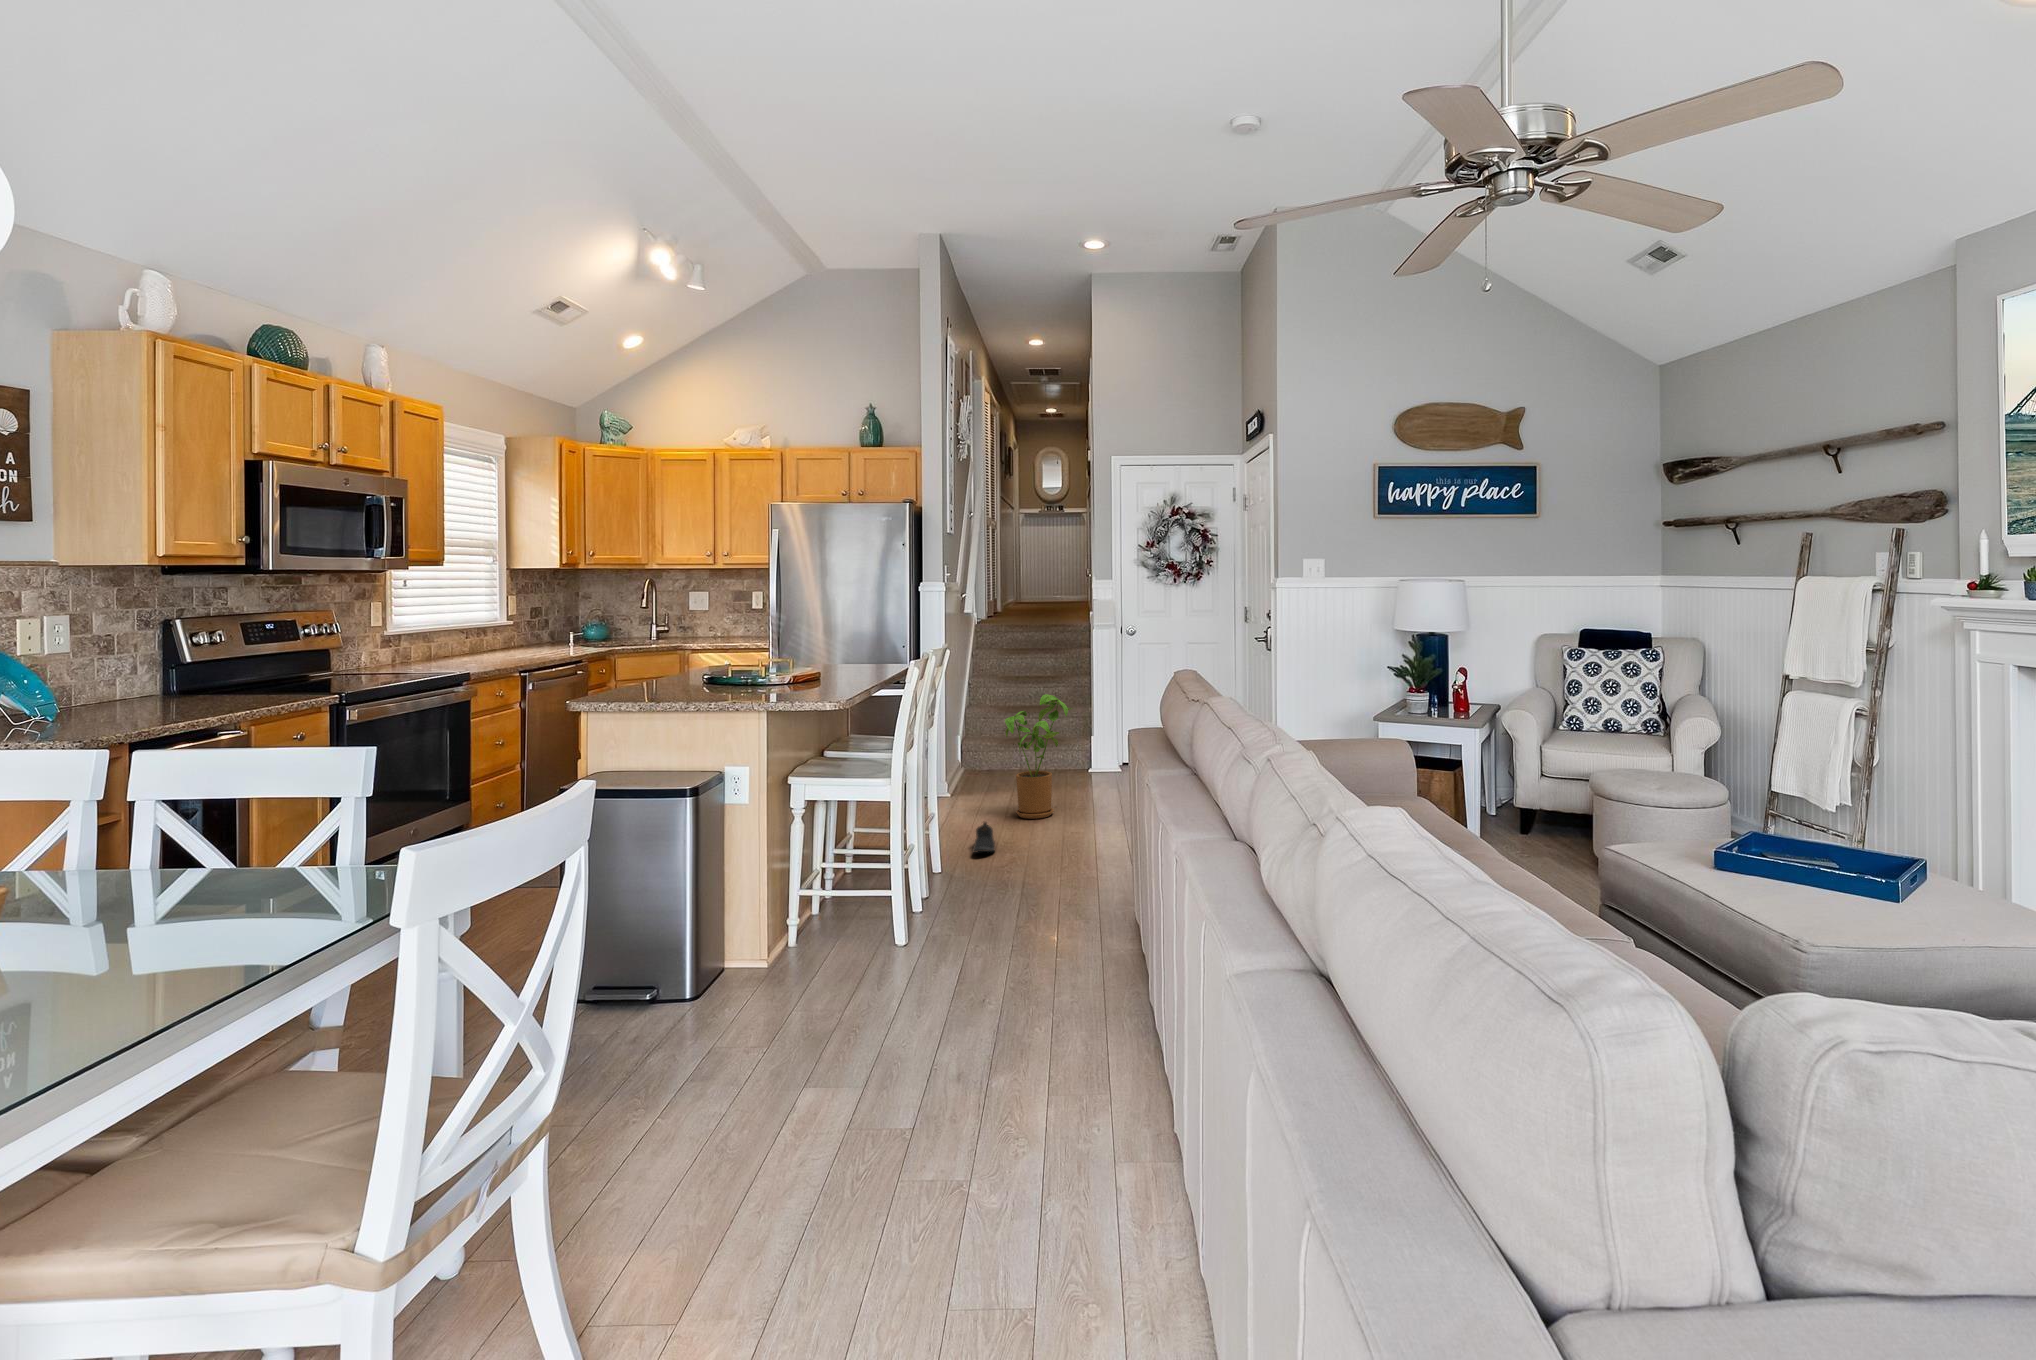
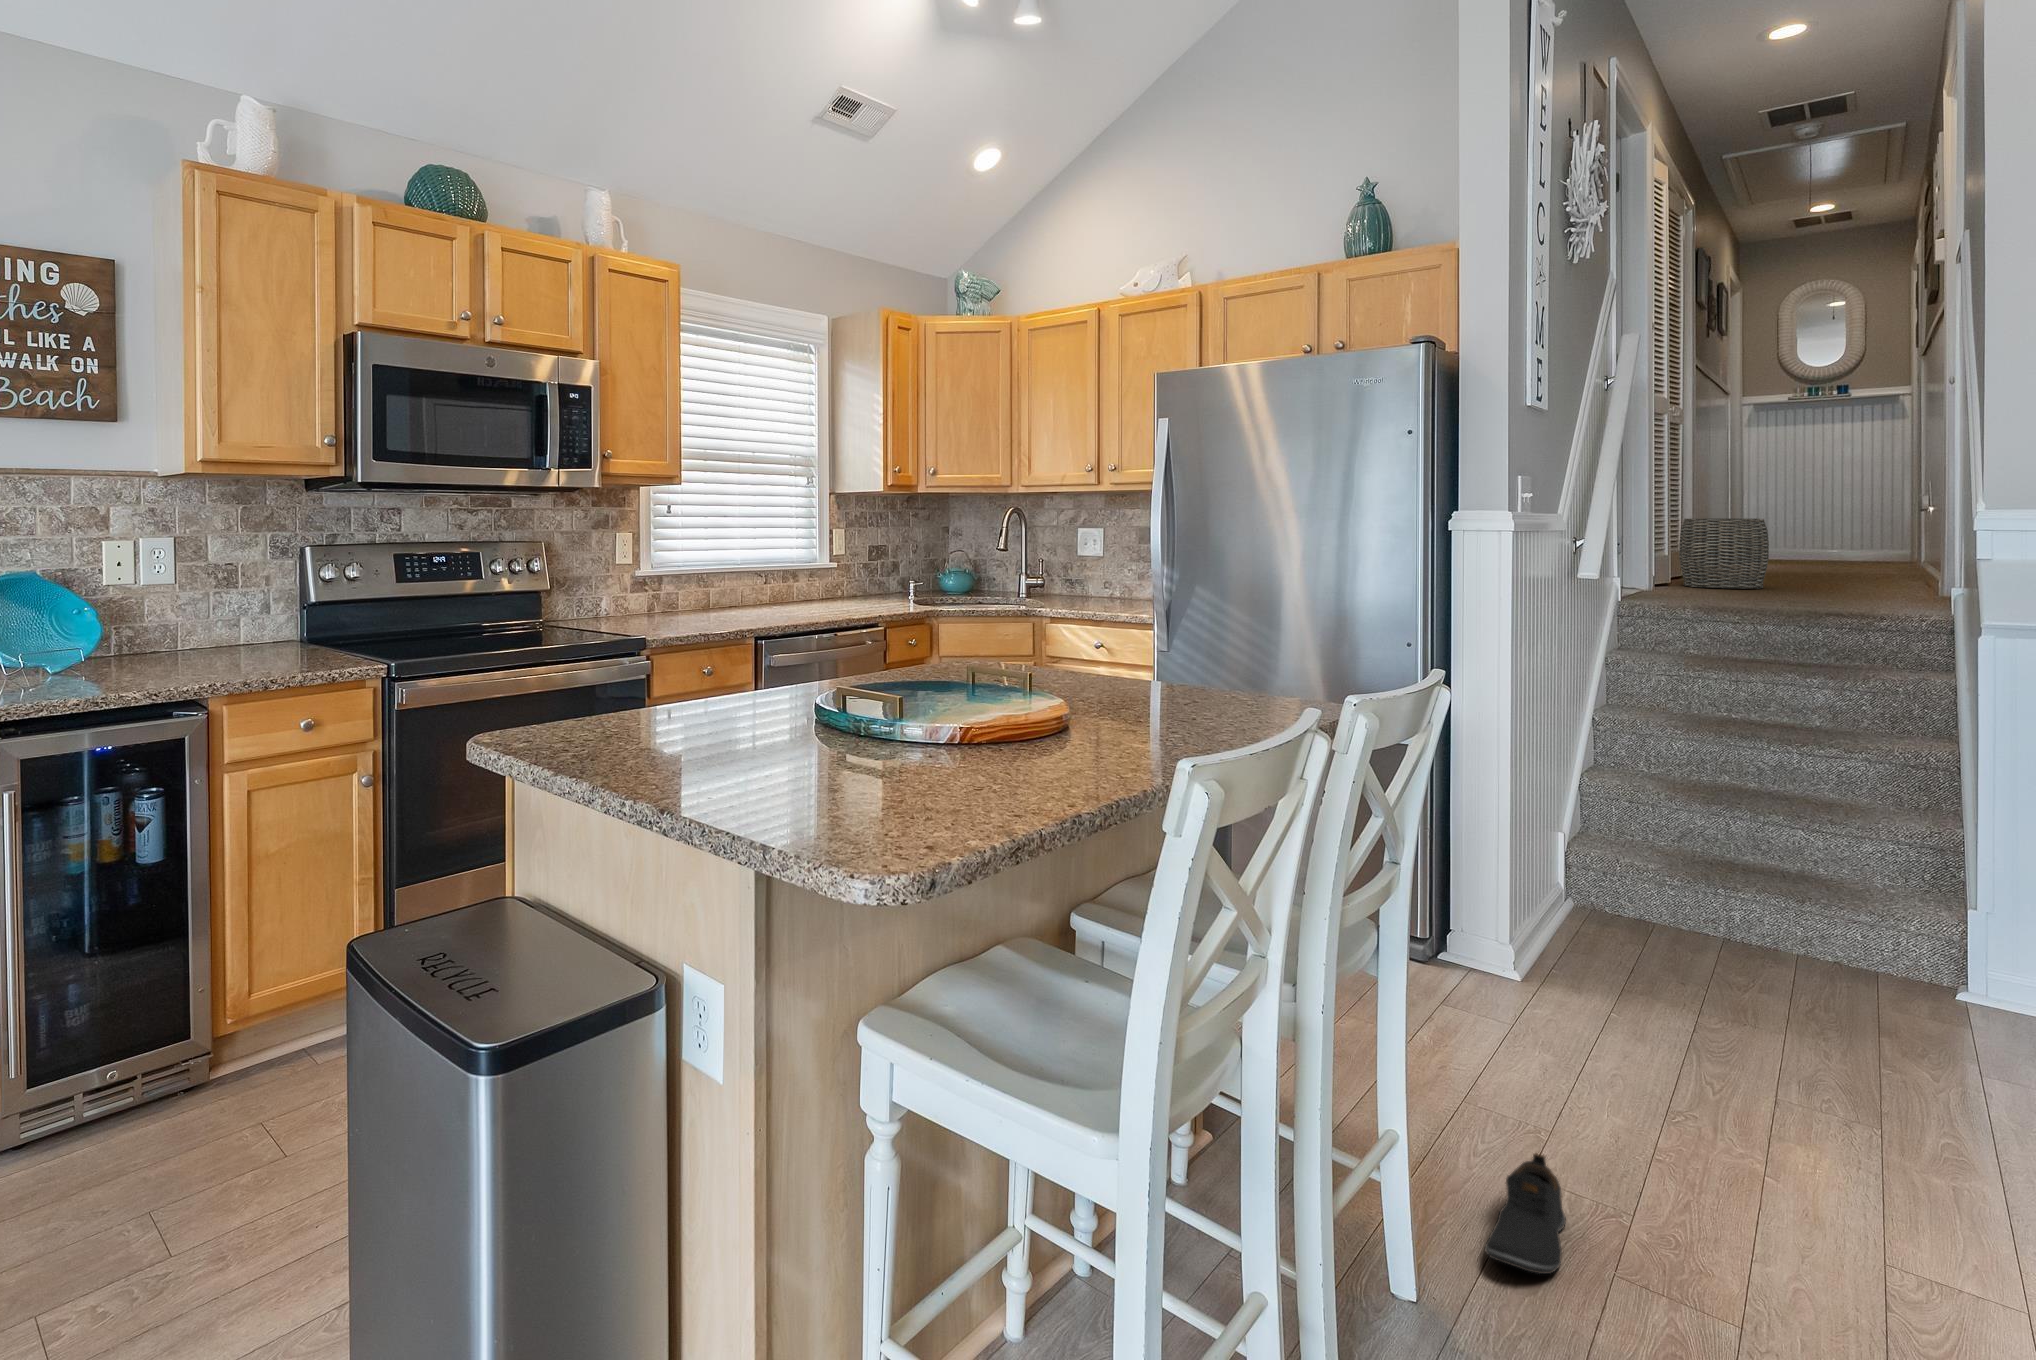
woven basket: none [1007,574,1044,612] -> present [1679,518,1769,589]
house plant: present [1005,694,1071,819] -> none [1627,840,1861,1160]

